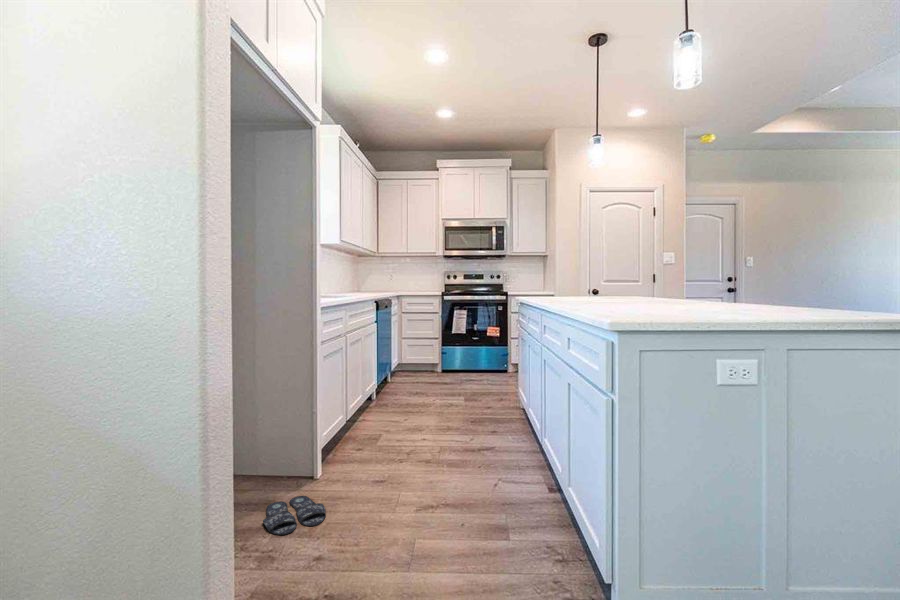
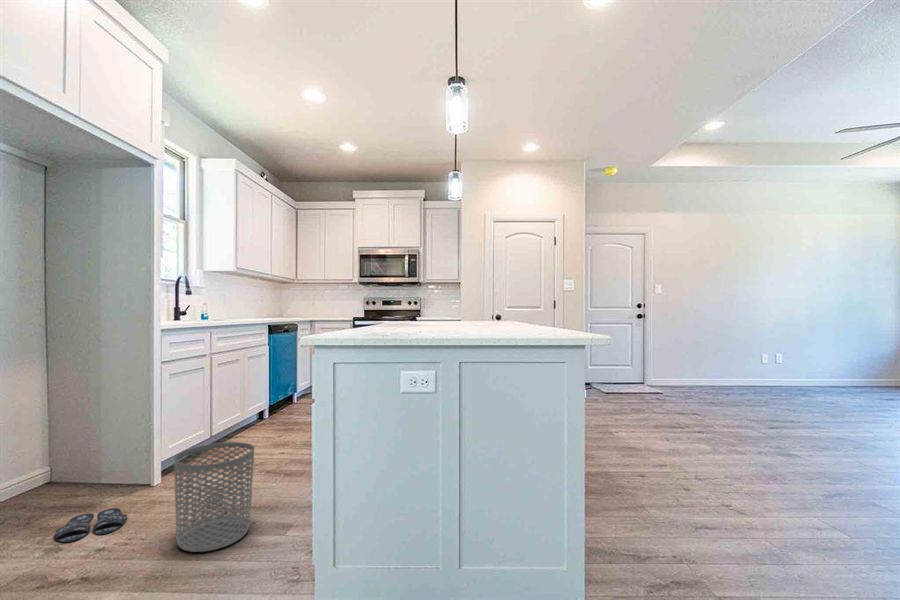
waste bin: none [394,430,470,548] -> present [174,442,254,552]

